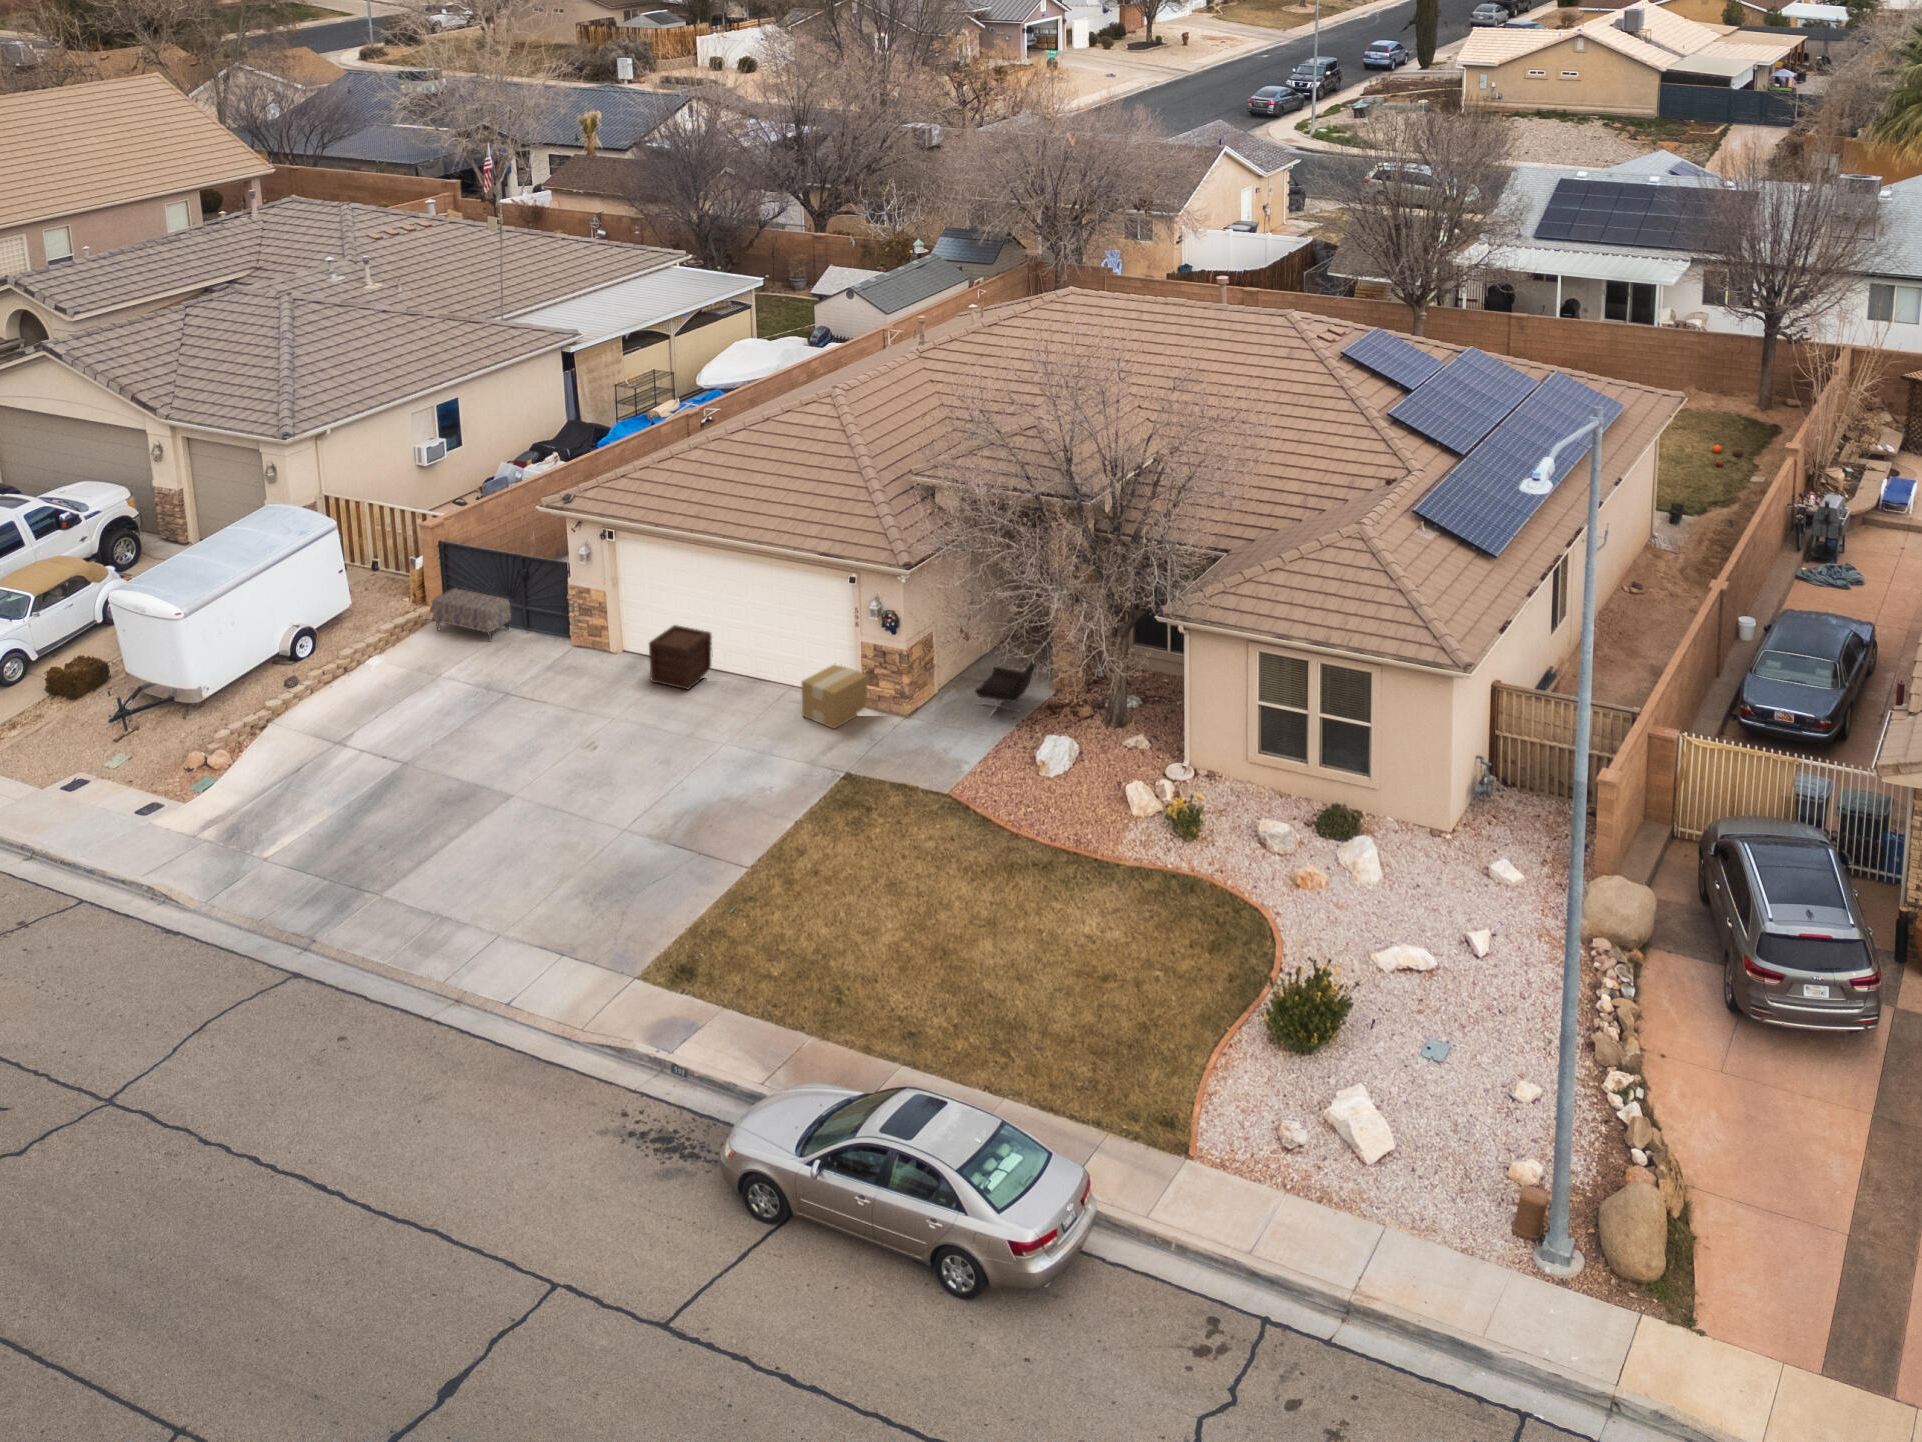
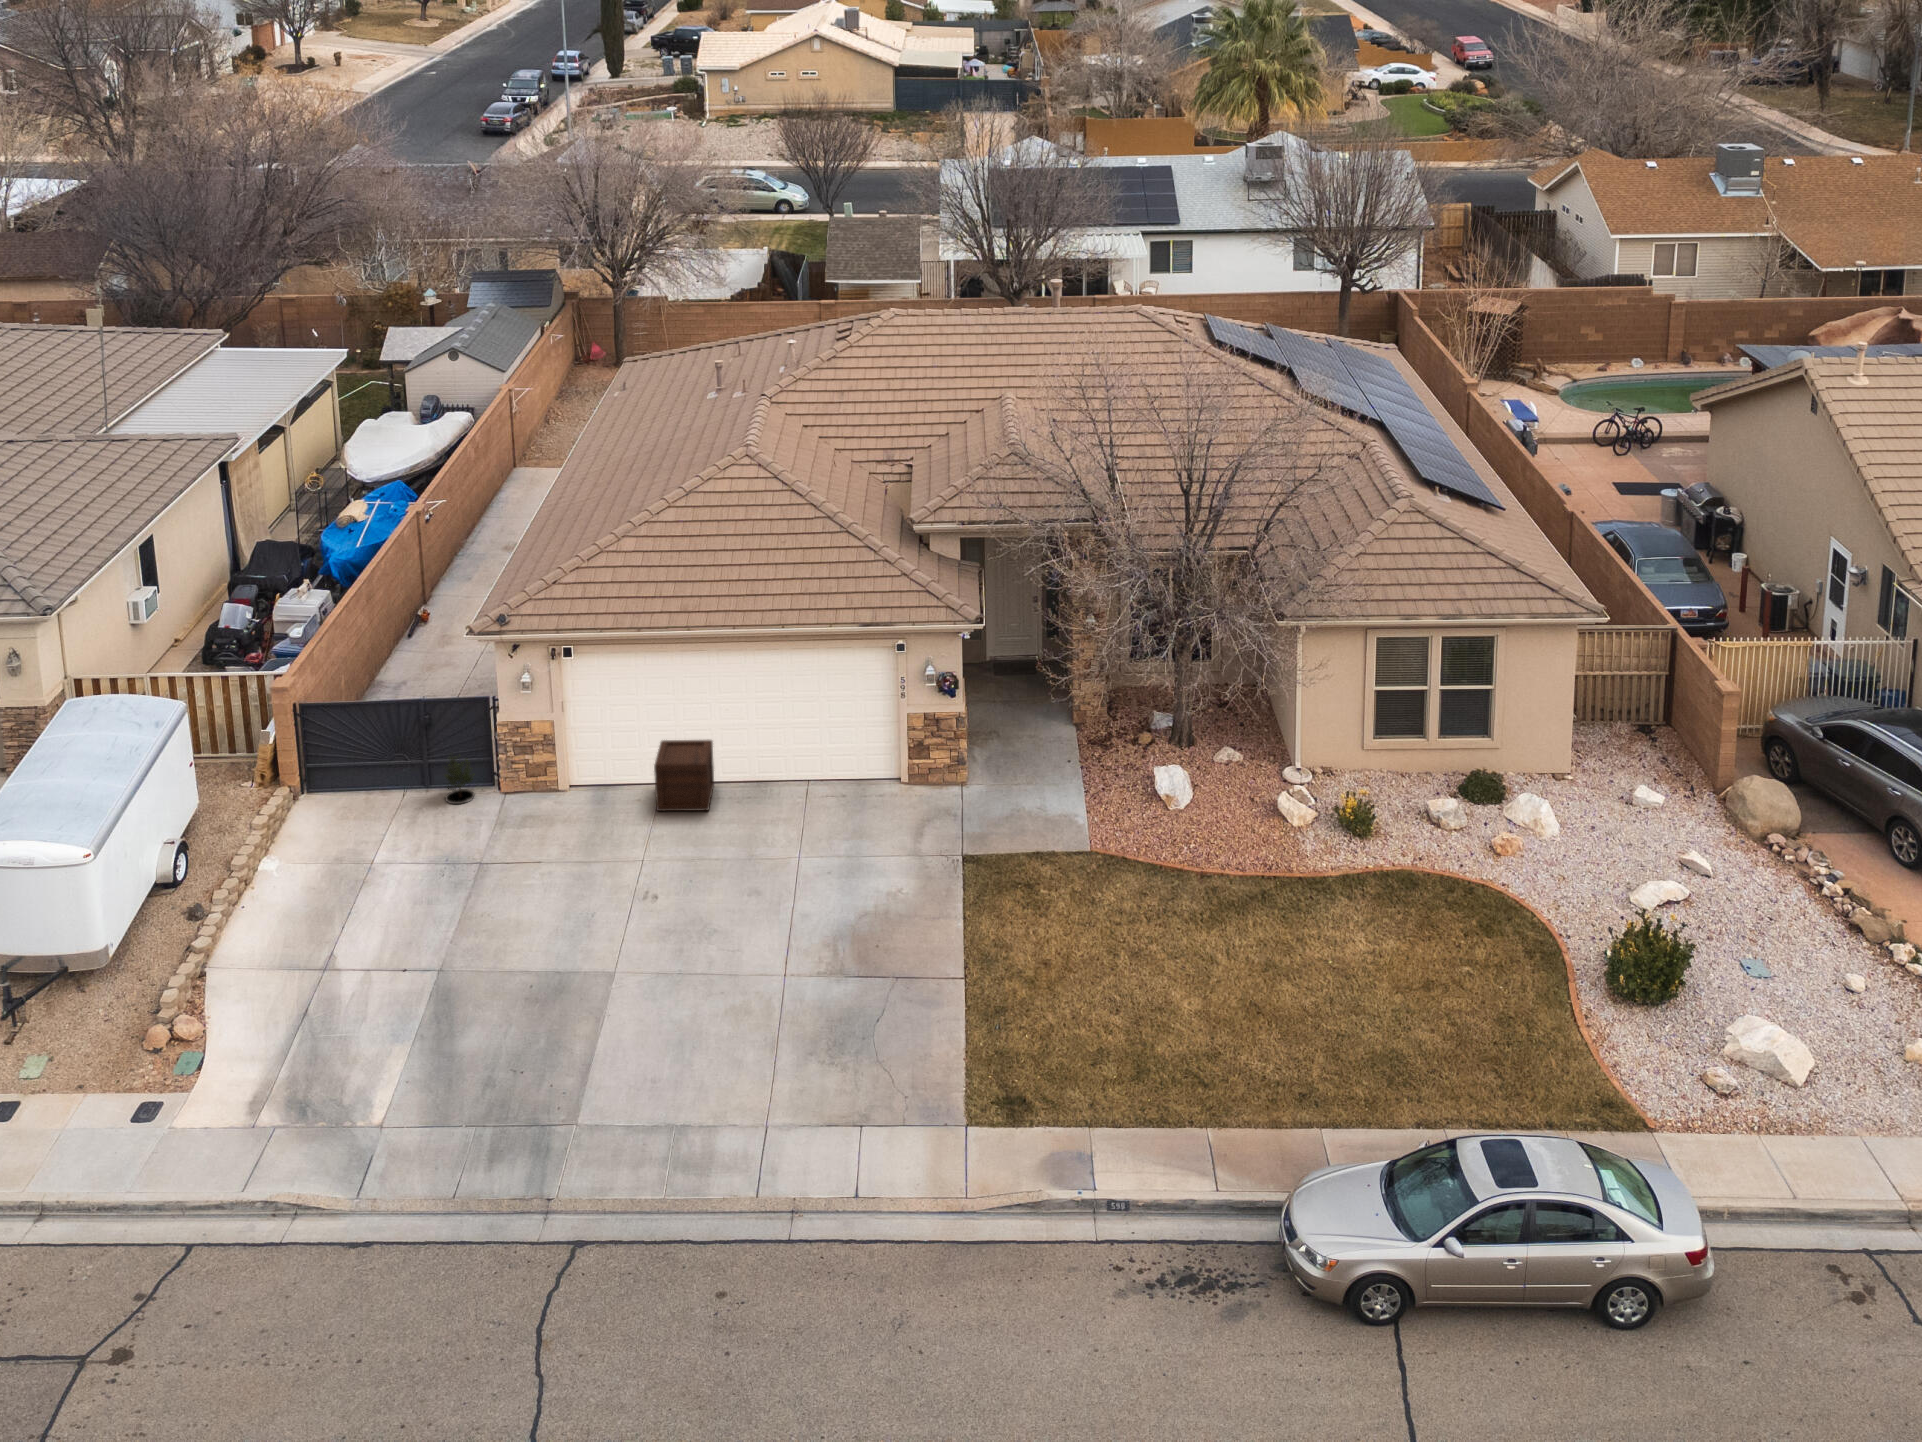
bench: present [432,588,511,641] -> none [323,754,423,811]
potted tree: none [513,601,543,645] -> present [445,756,474,804]
cardboard box: present [801,663,868,729] -> none [862,743,925,815]
lounge chair: present [975,663,1036,716] -> none [1024,699,1091,766]

